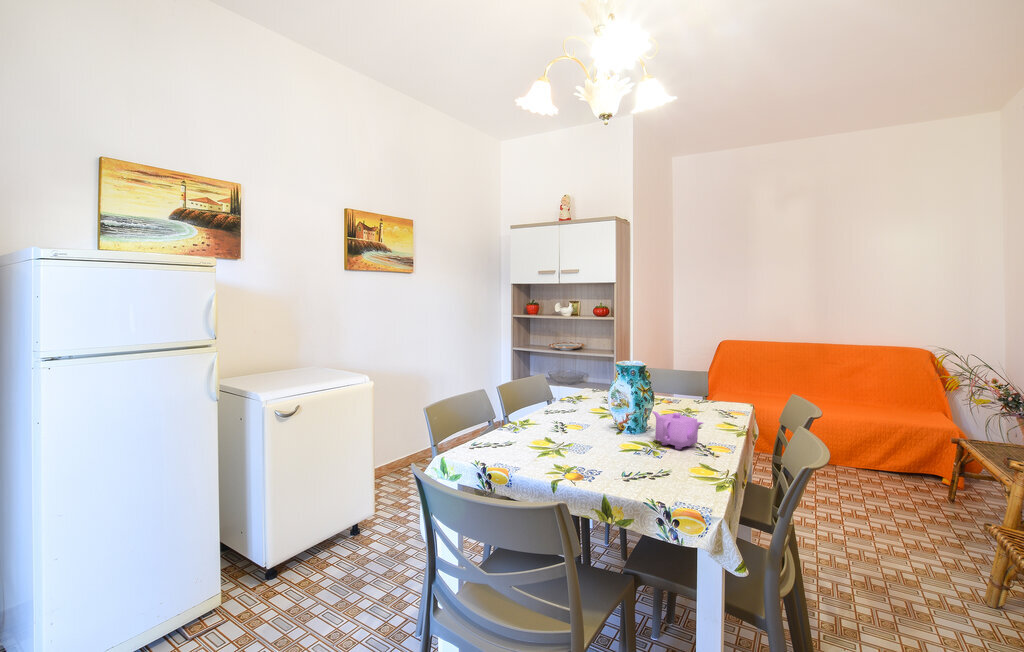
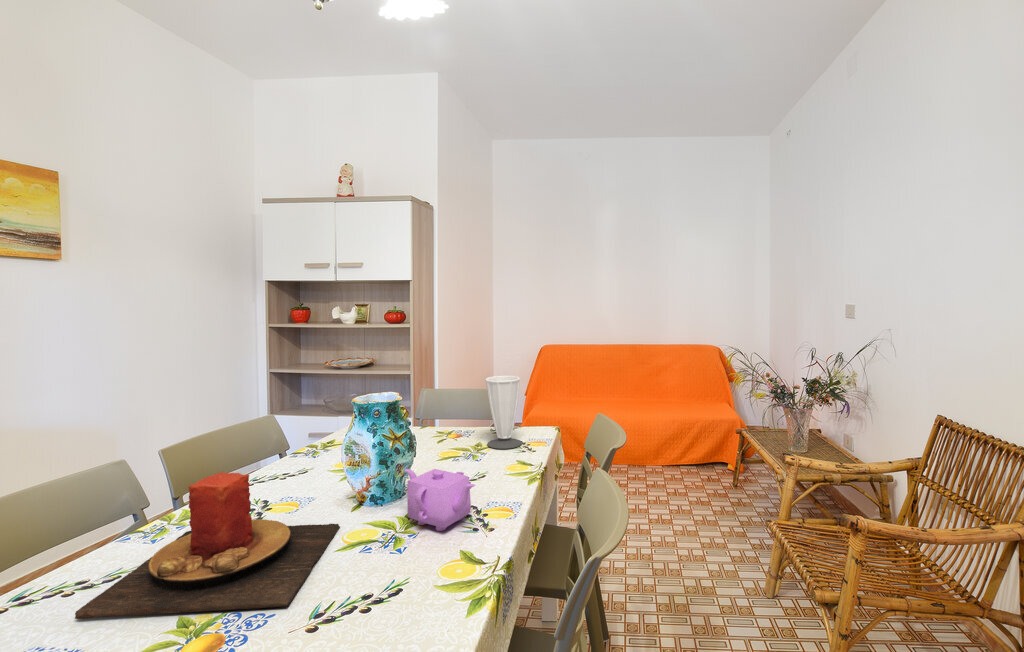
cup: none [697,361,727,415] -> present [485,376,522,449]
candle: none [501,396,612,465] -> present [75,472,340,619]

